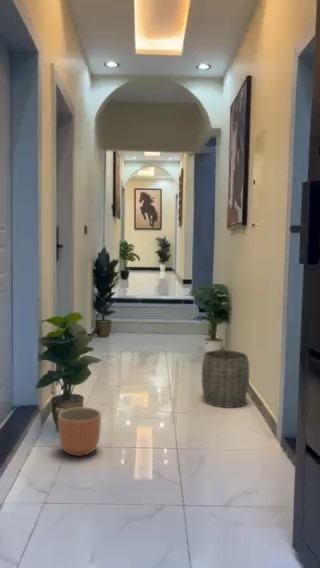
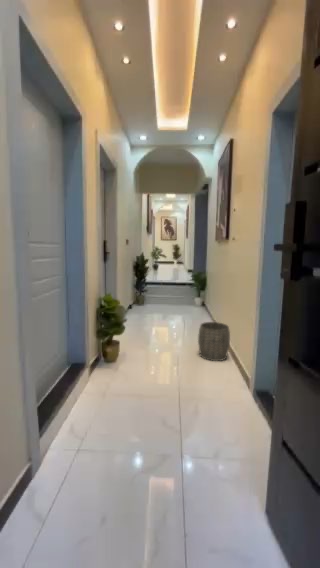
planter: present [58,407,101,456] -> none [99,368,128,404]

